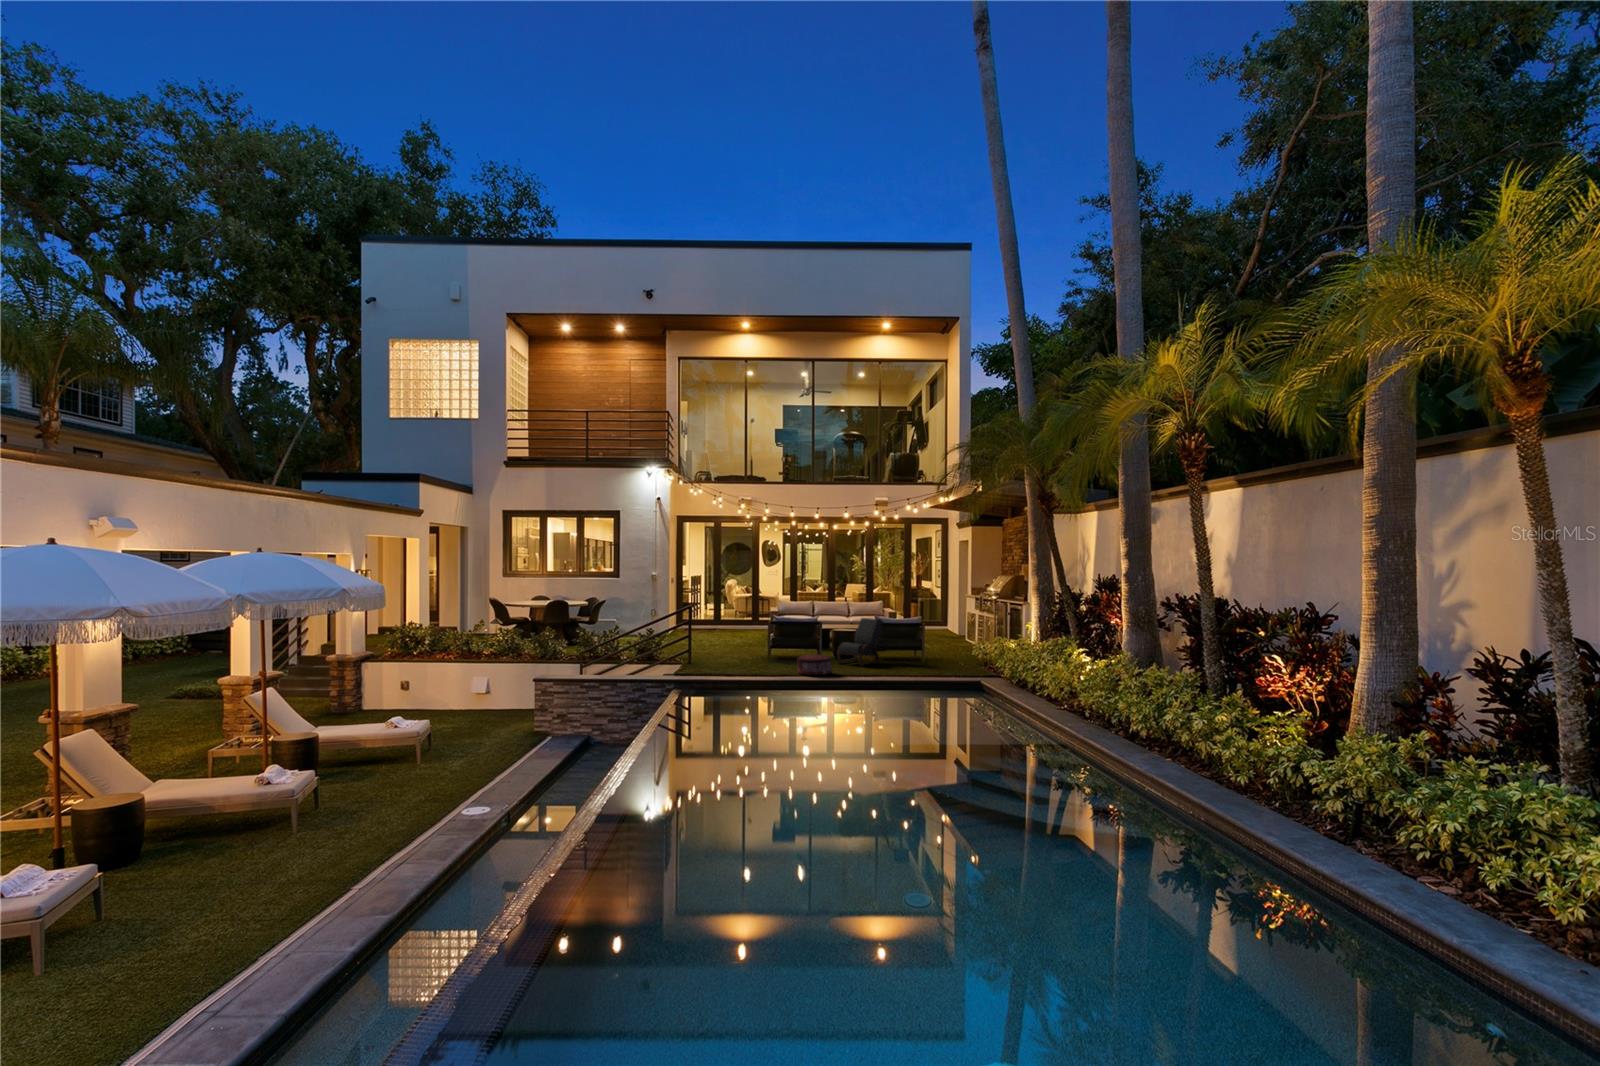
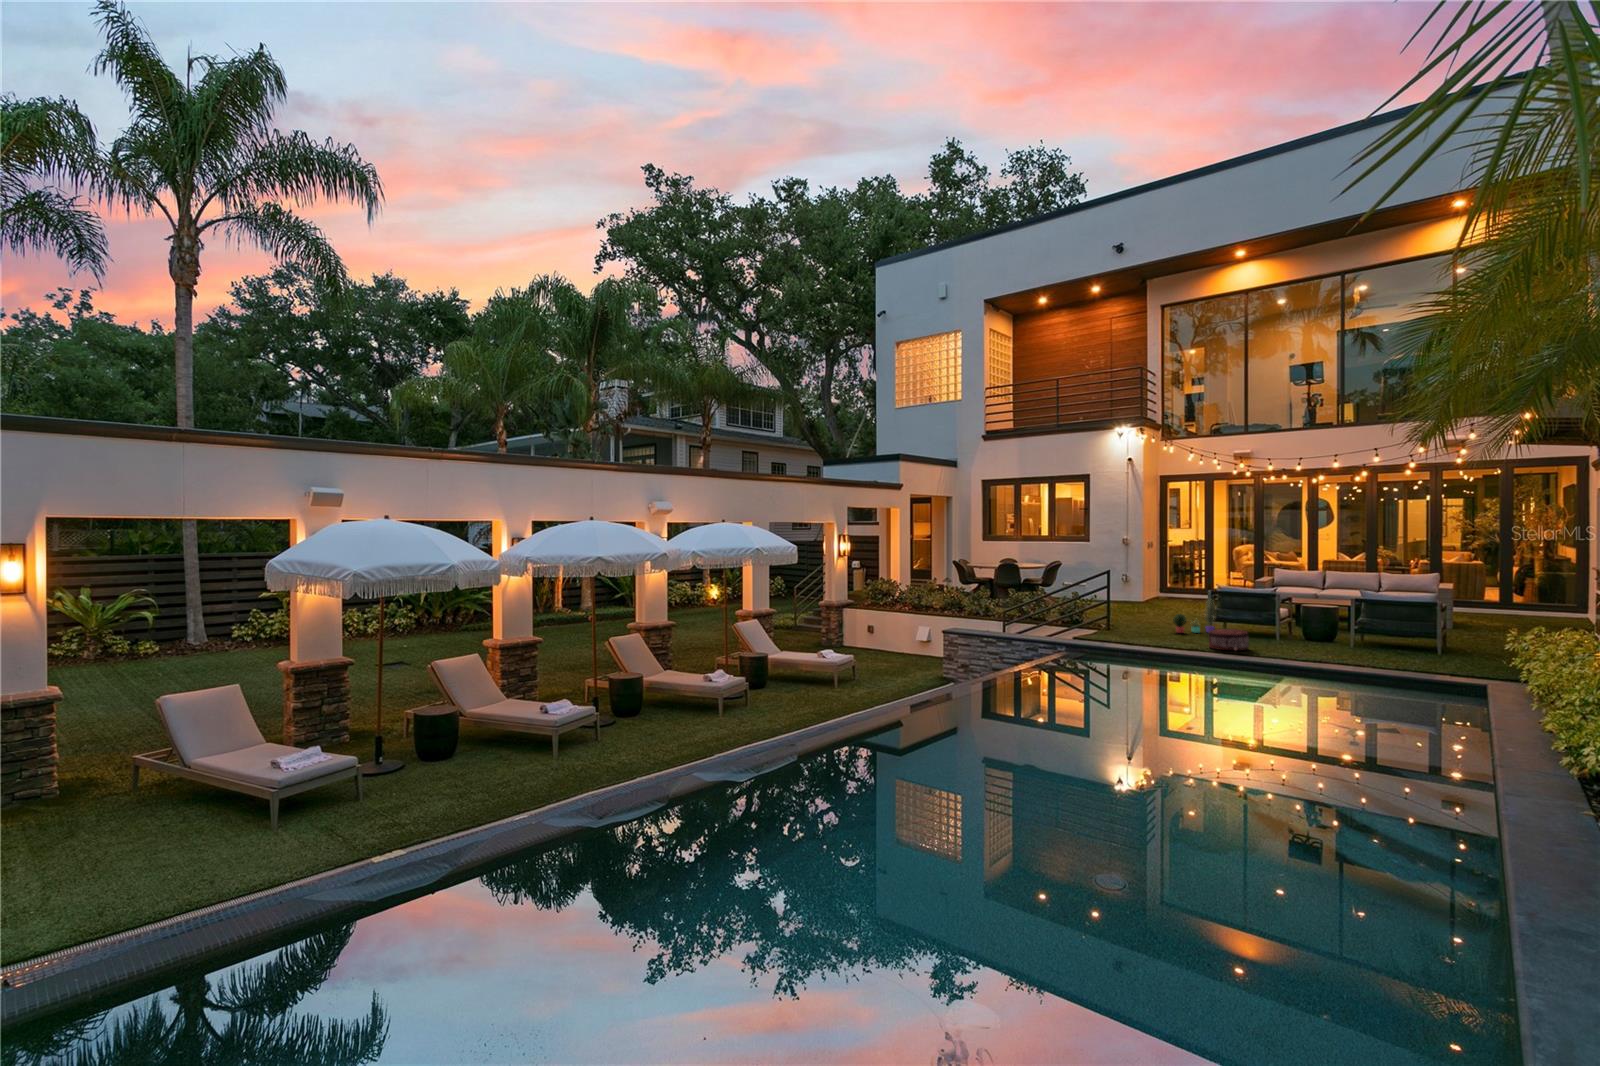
lounge chair: present [837,618,883,666] -> none [1281,592,1348,647]
potted plant: none [744,628,779,663] -> present [1173,599,1215,633]

